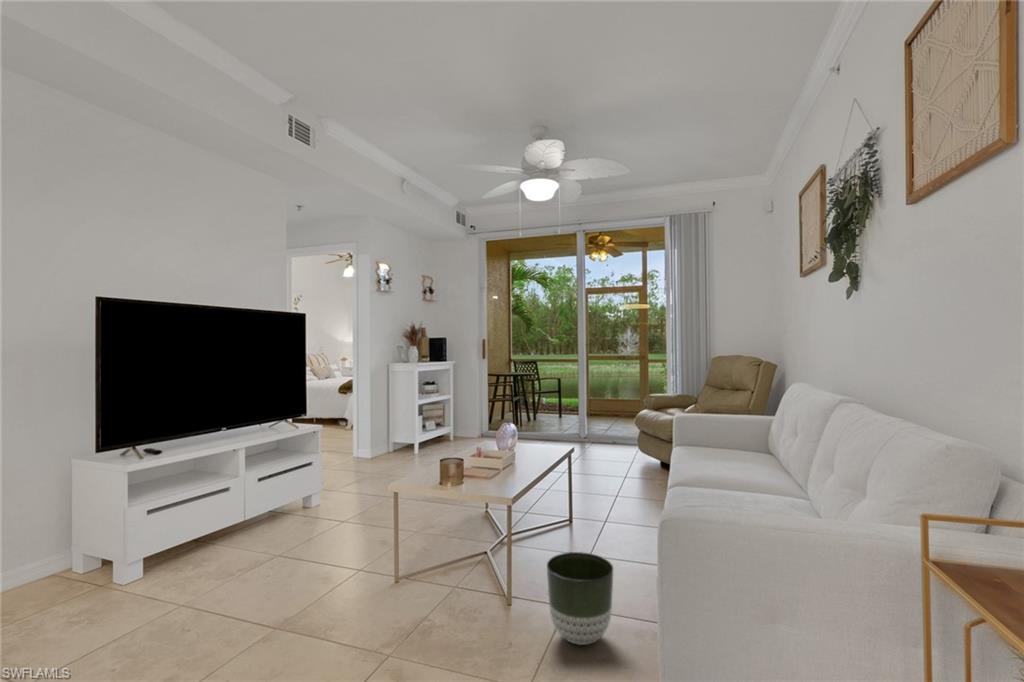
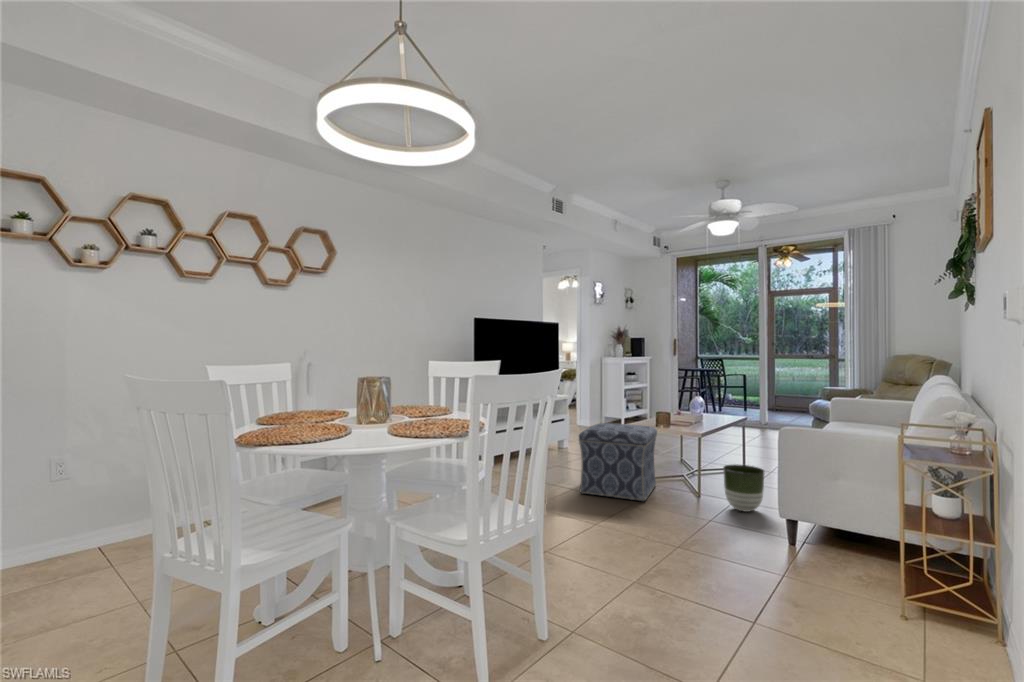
ottoman: none [283,487,441,648] -> present [579,423,657,502]

